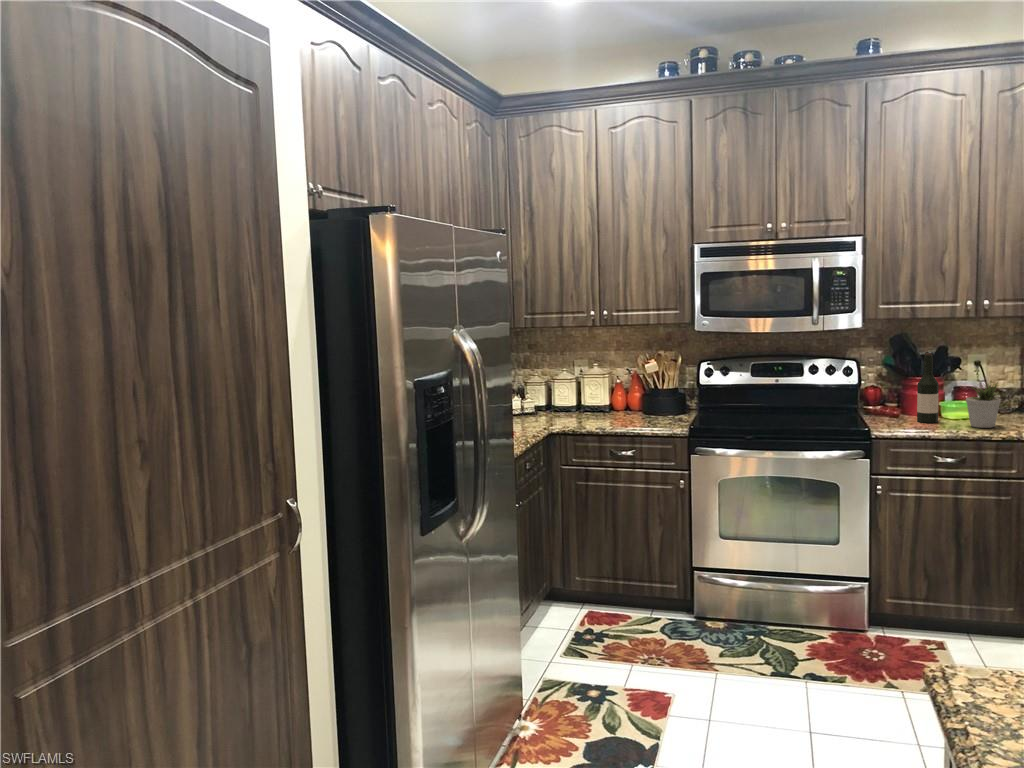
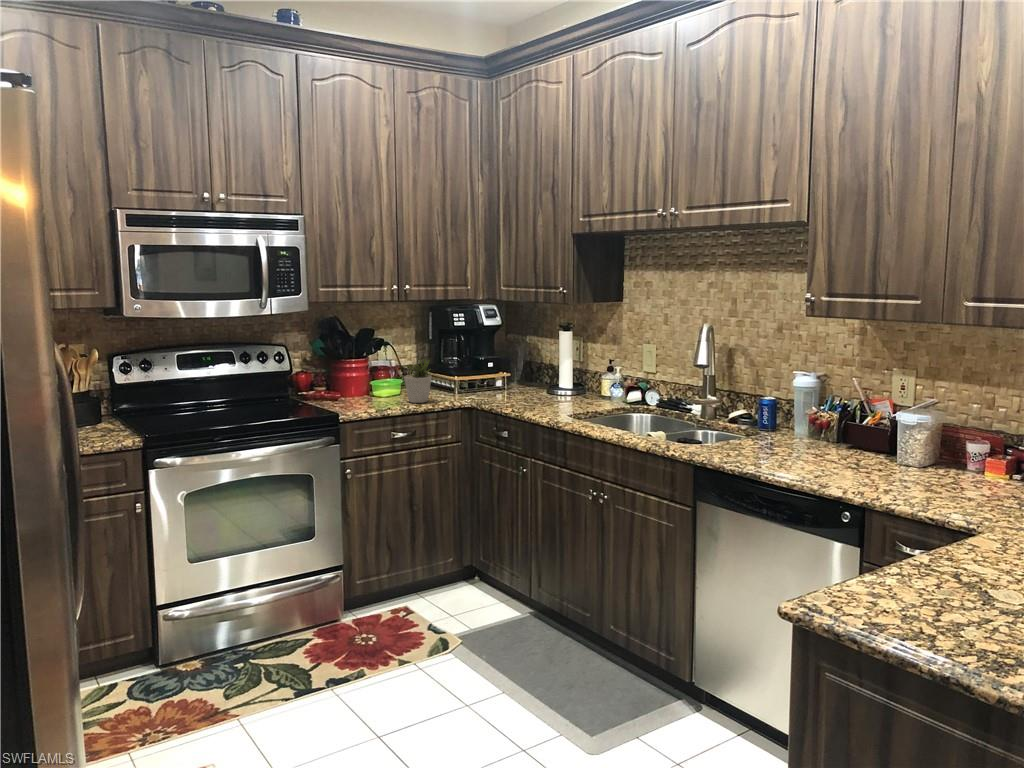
wine bottle: present [917,353,939,423] -> none [360,335,378,403]

